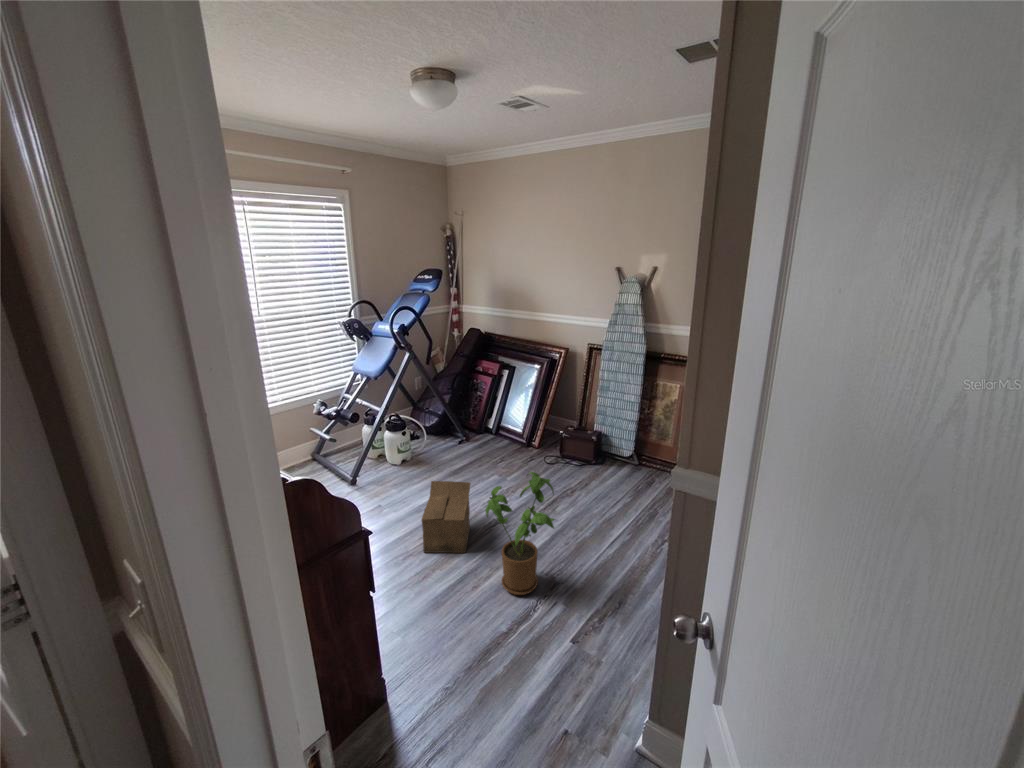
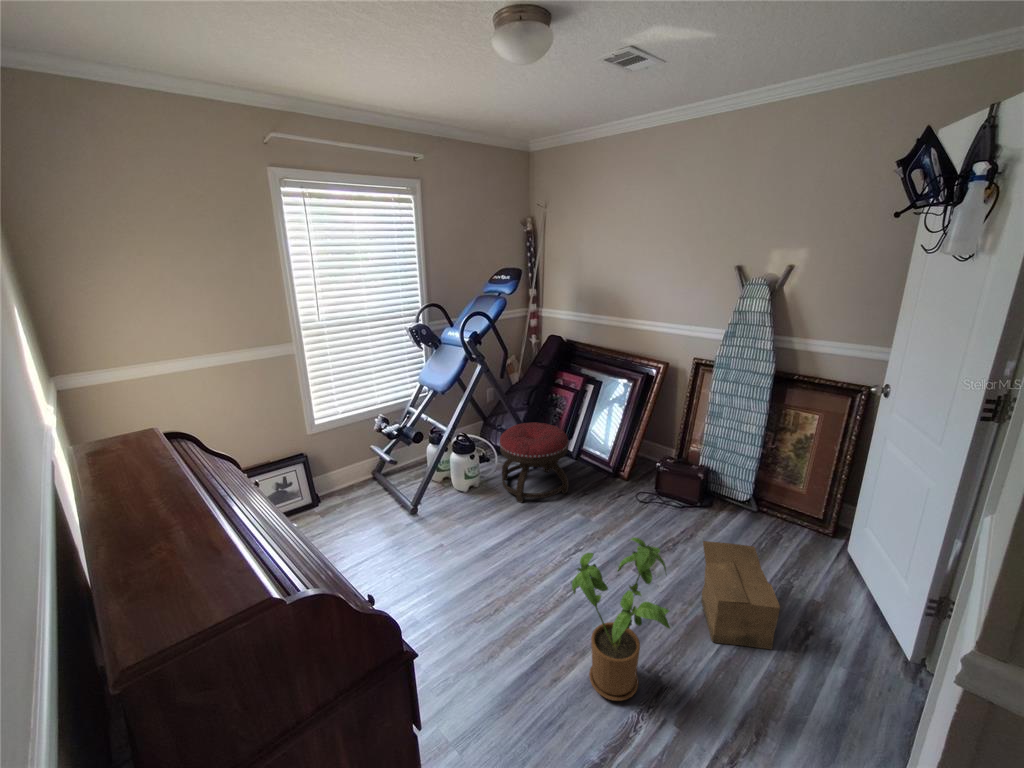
ottoman: none [428,402,489,470] -> present [499,422,569,503]
cardboard box: present [422,481,471,553] -> present [701,541,780,649]

